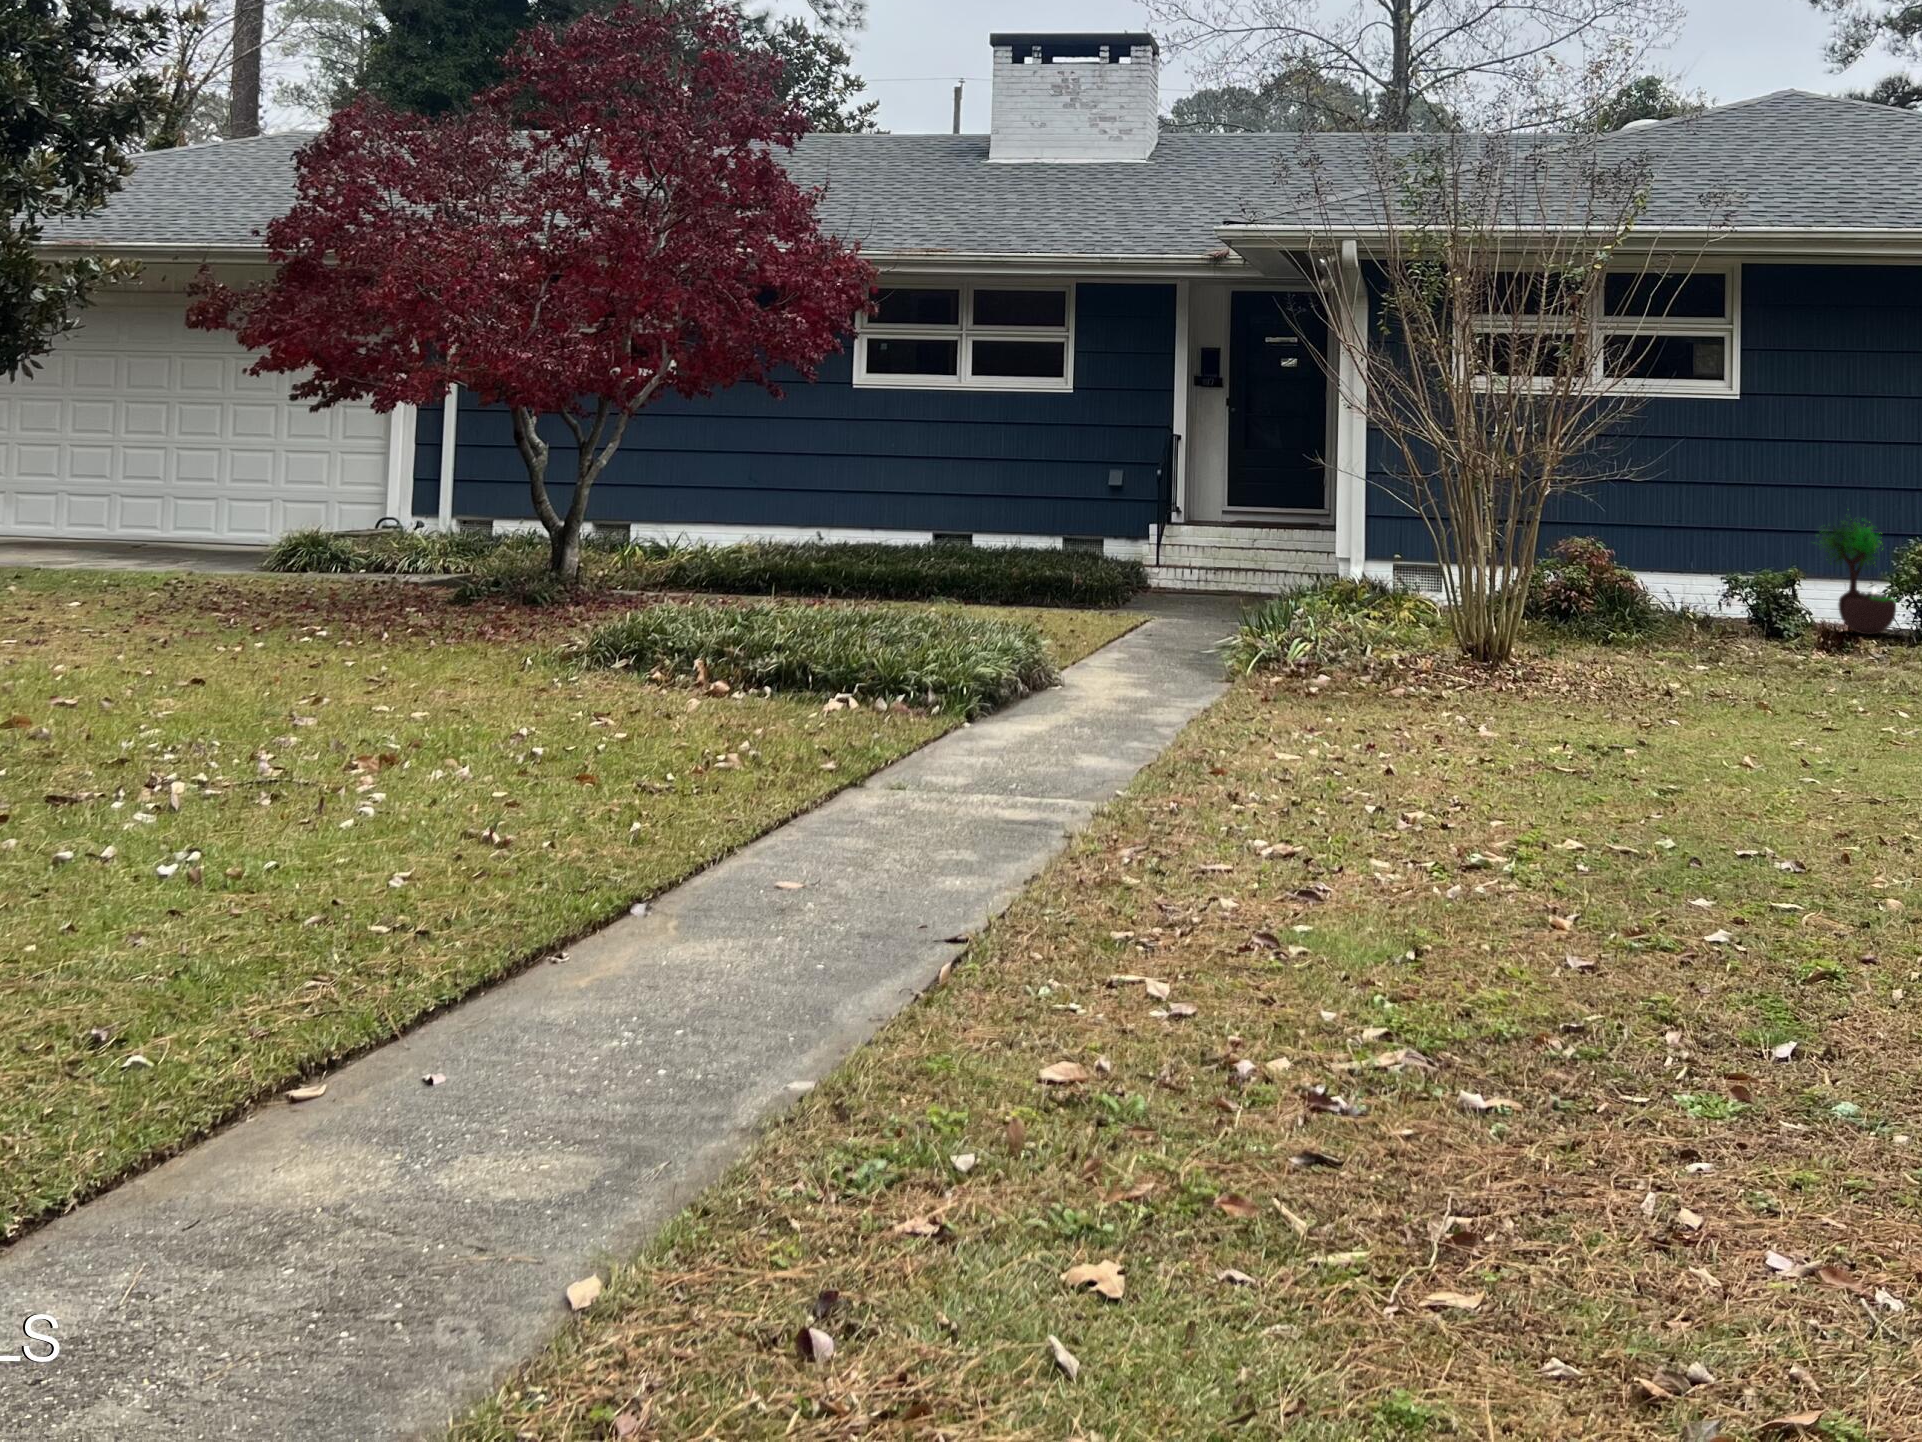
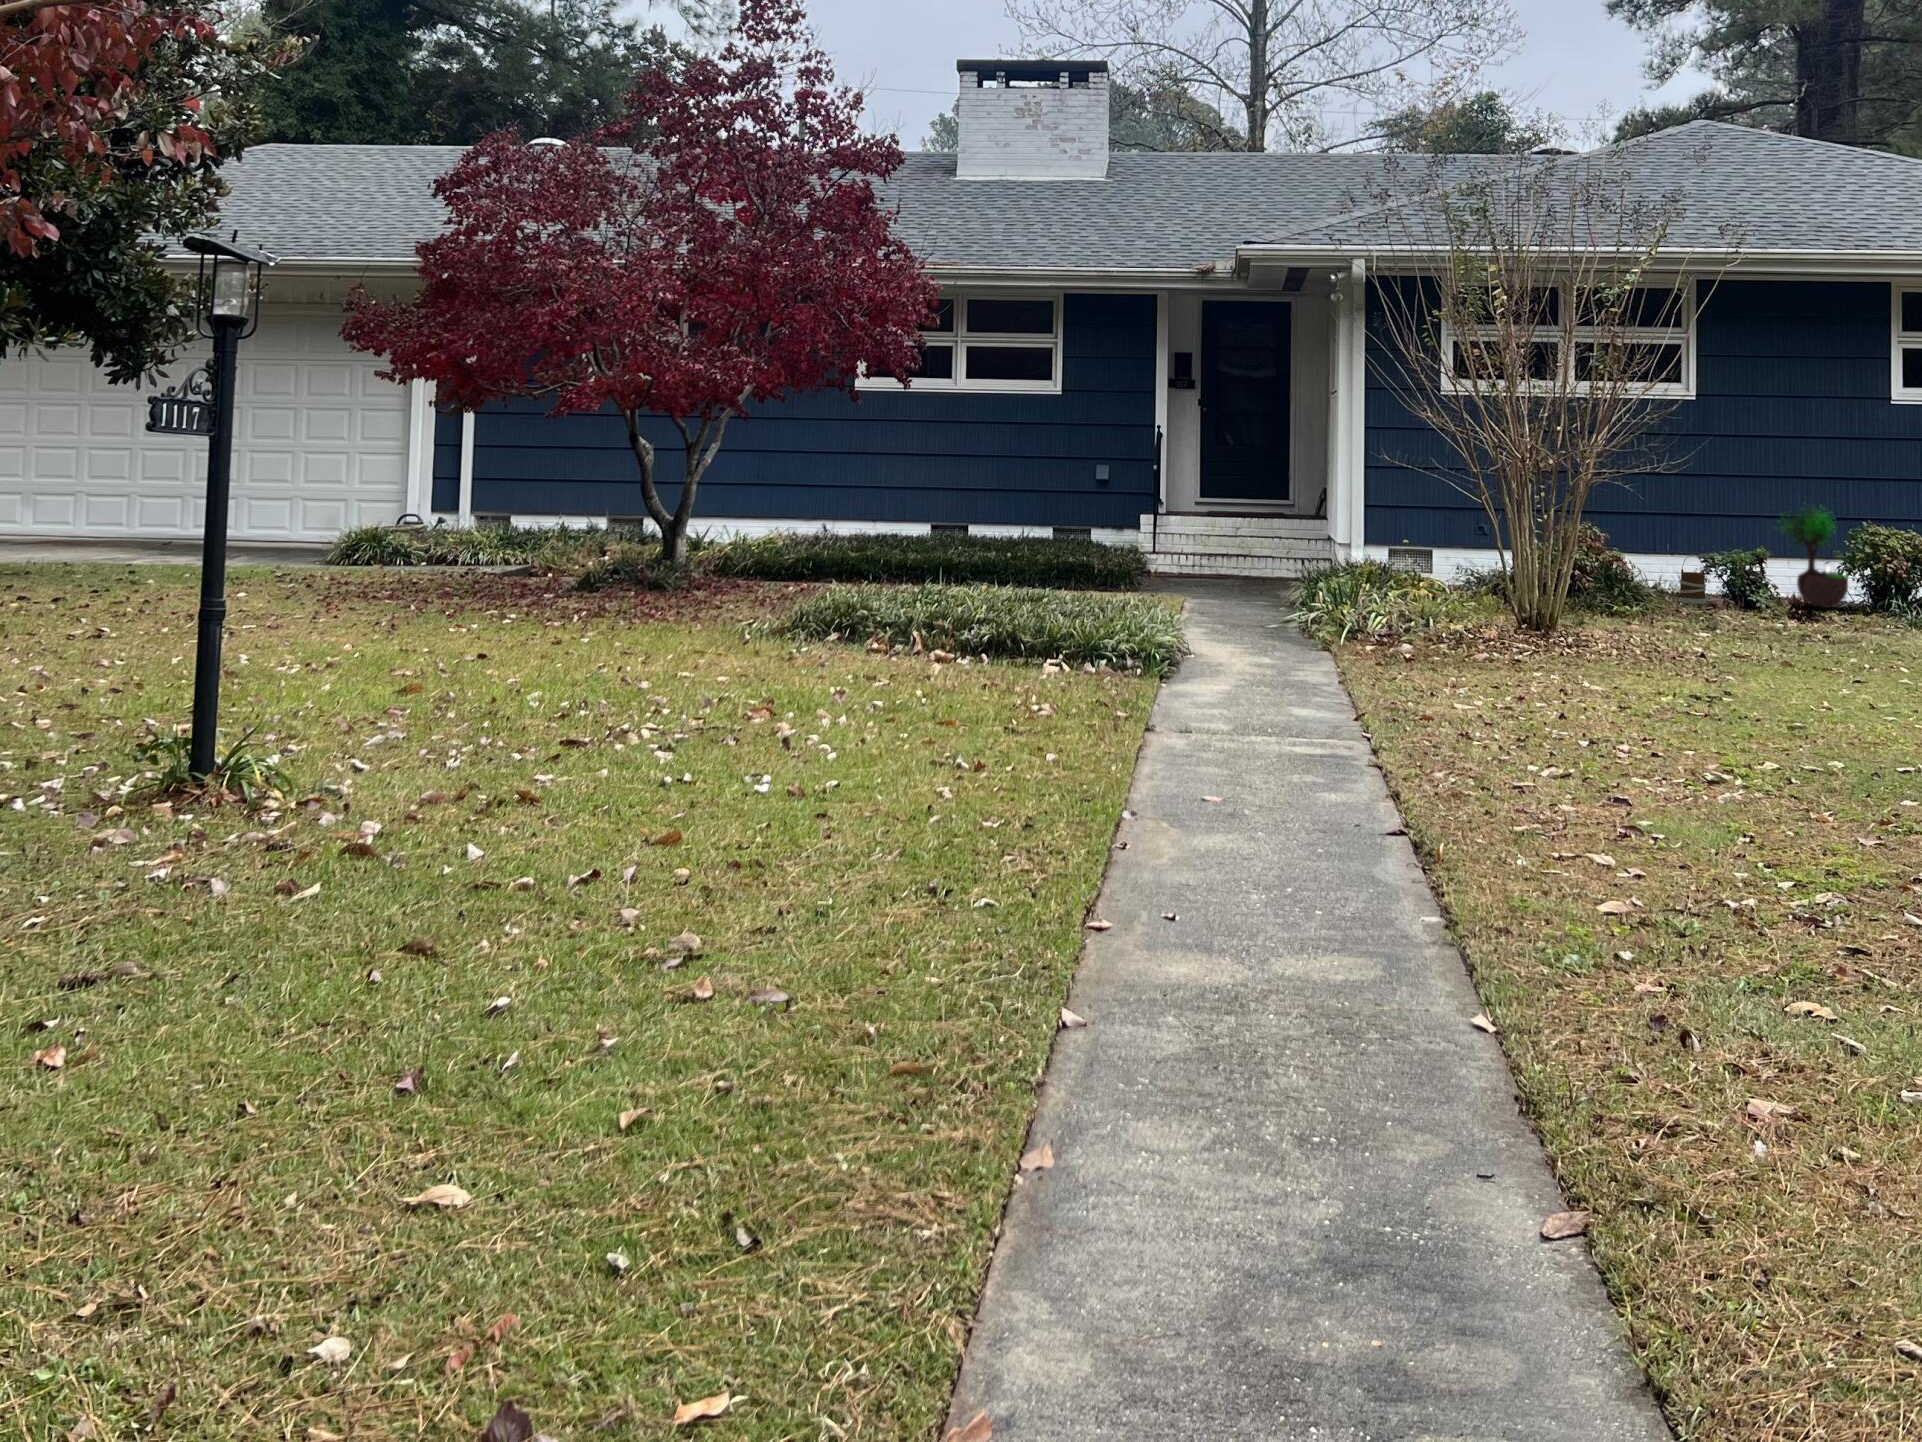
wooden bucket: none [1703,570,1735,626] -> present [1678,555,1707,604]

